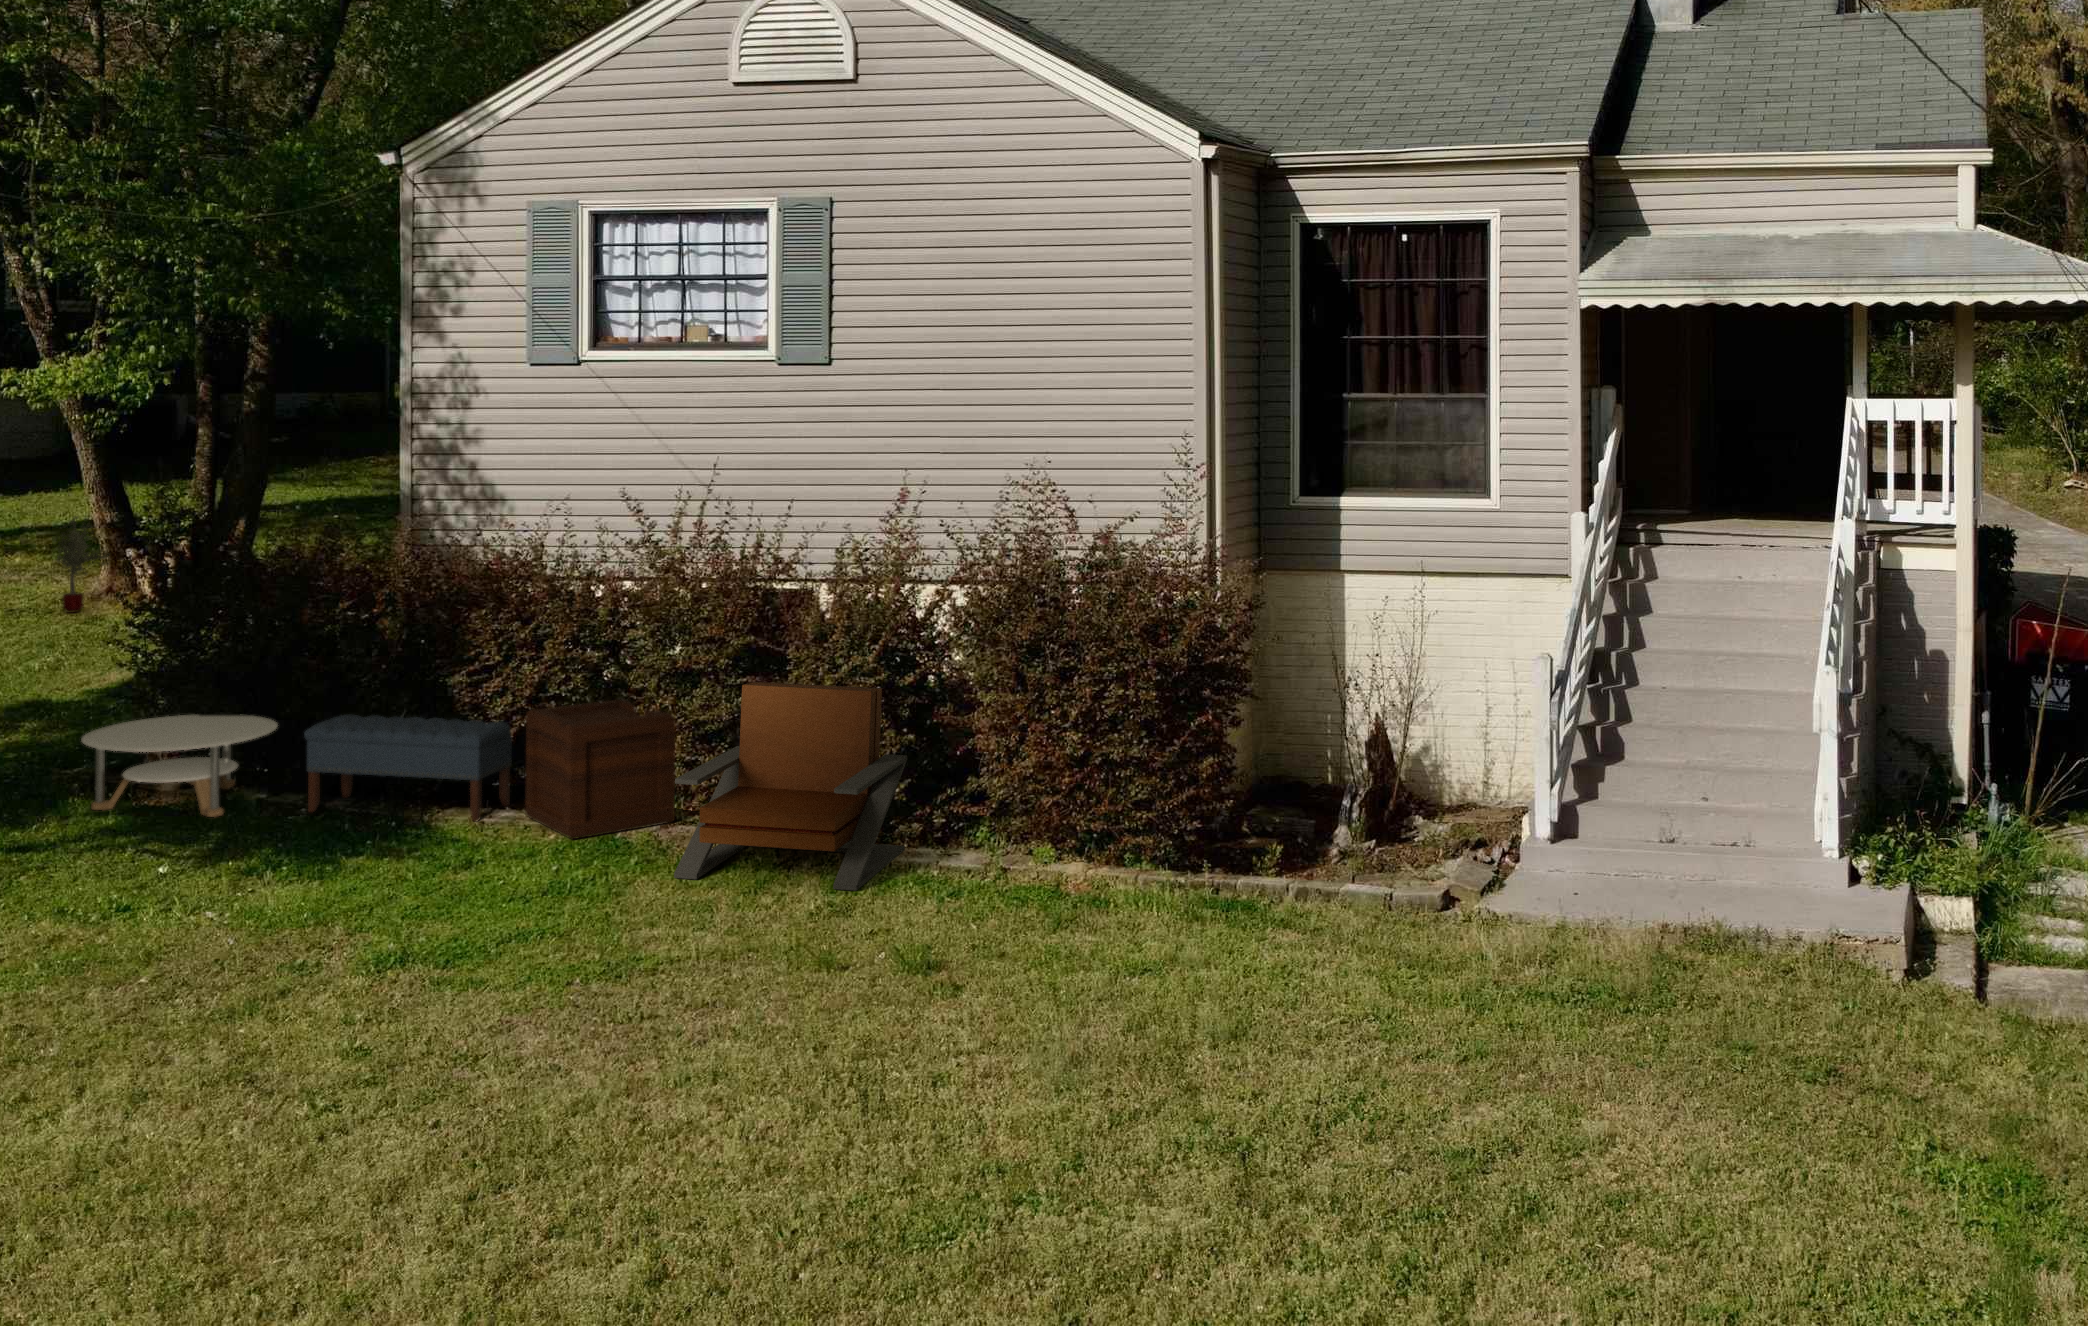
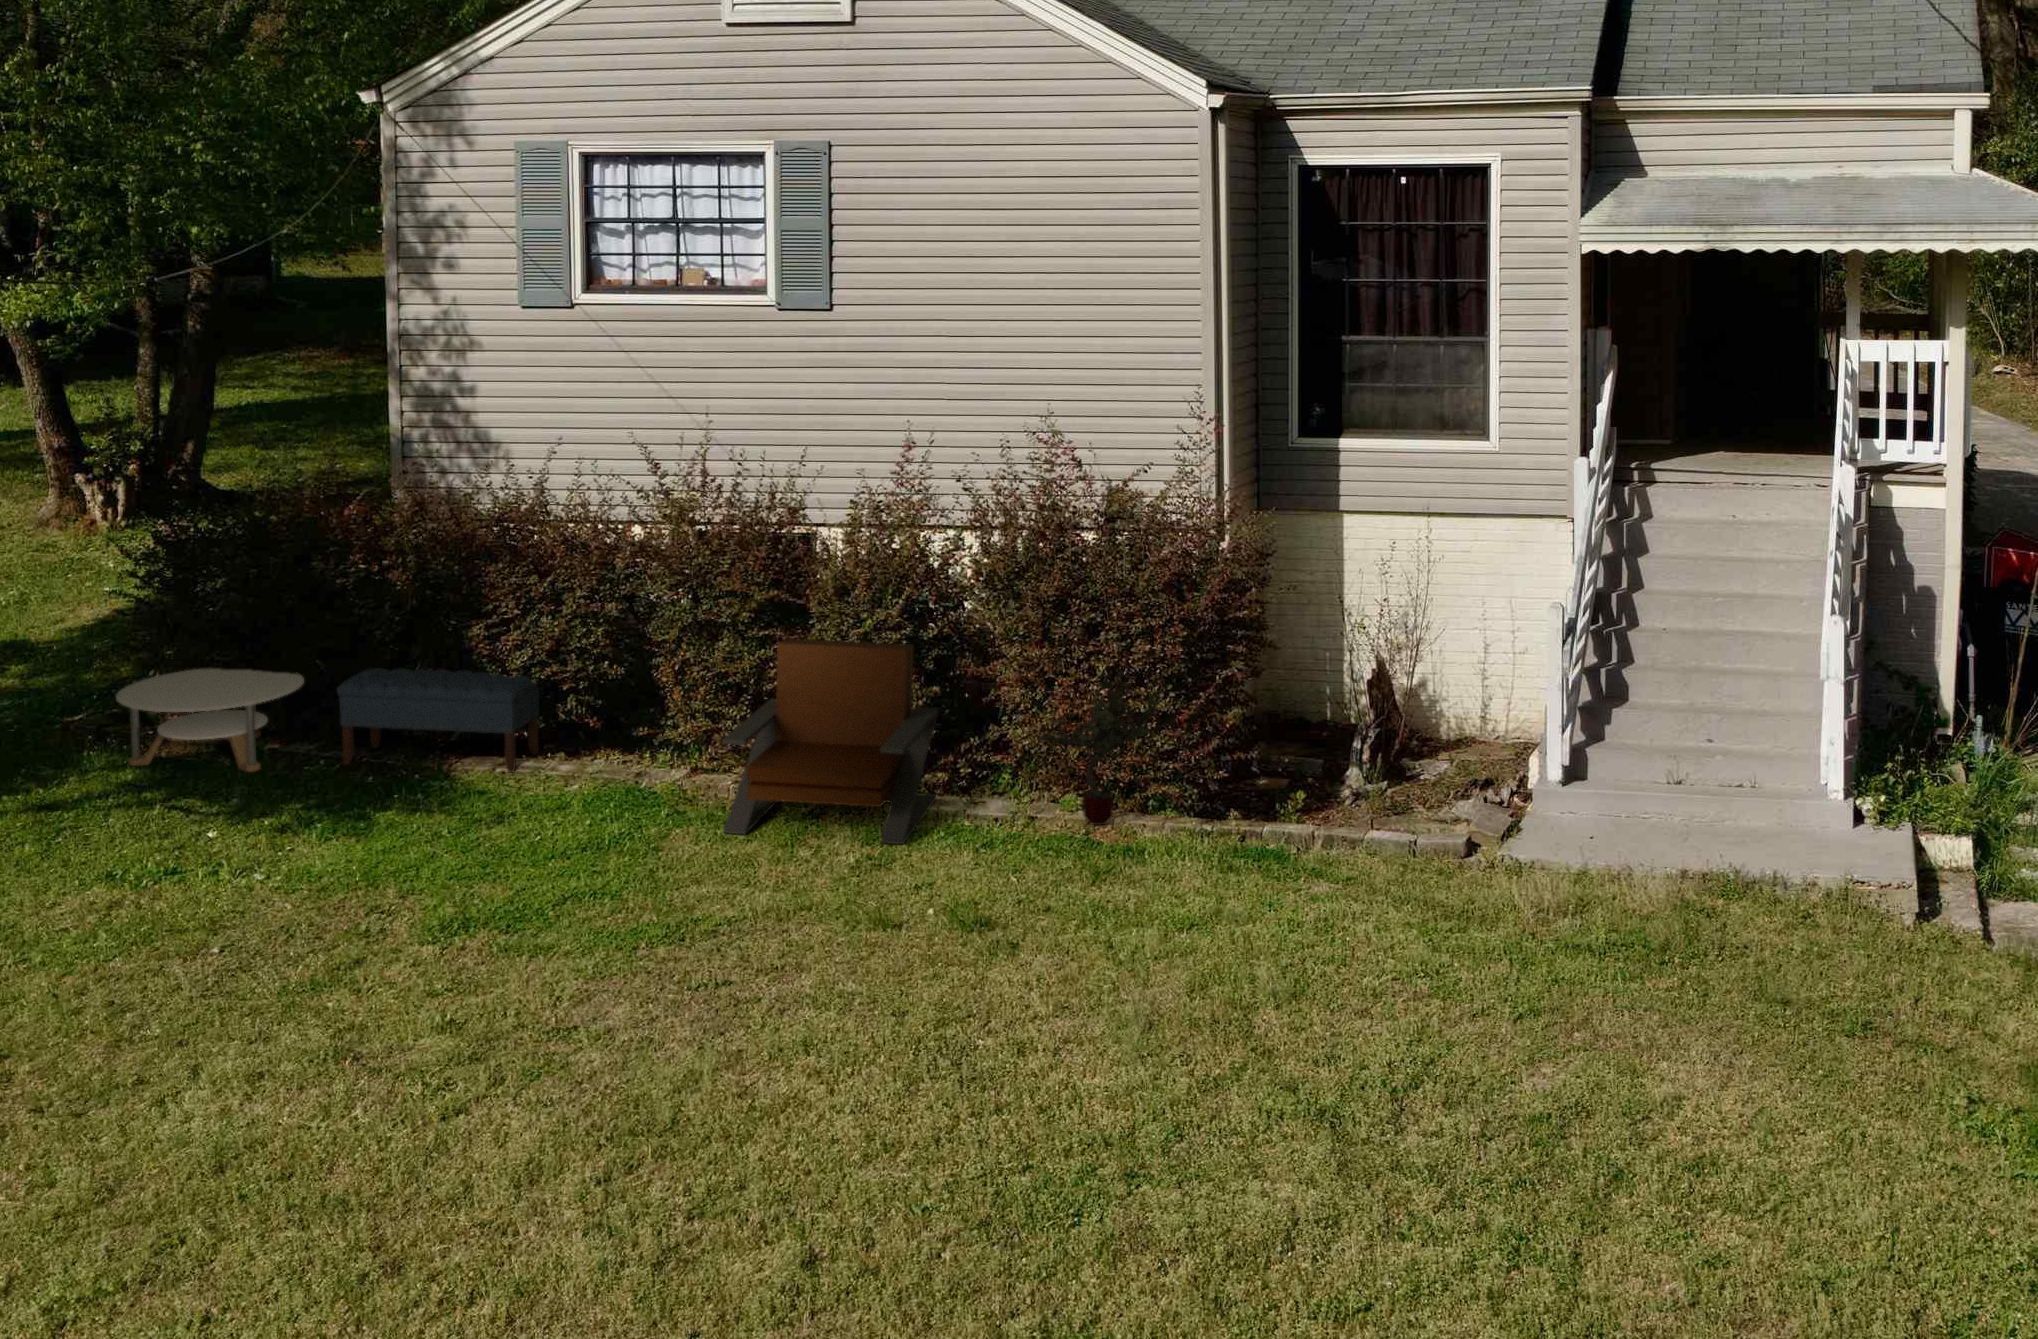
potted tree: present [55,517,110,613] -> present [1039,671,1160,825]
wooden crate: present [525,699,675,839] -> none [556,649,706,792]

